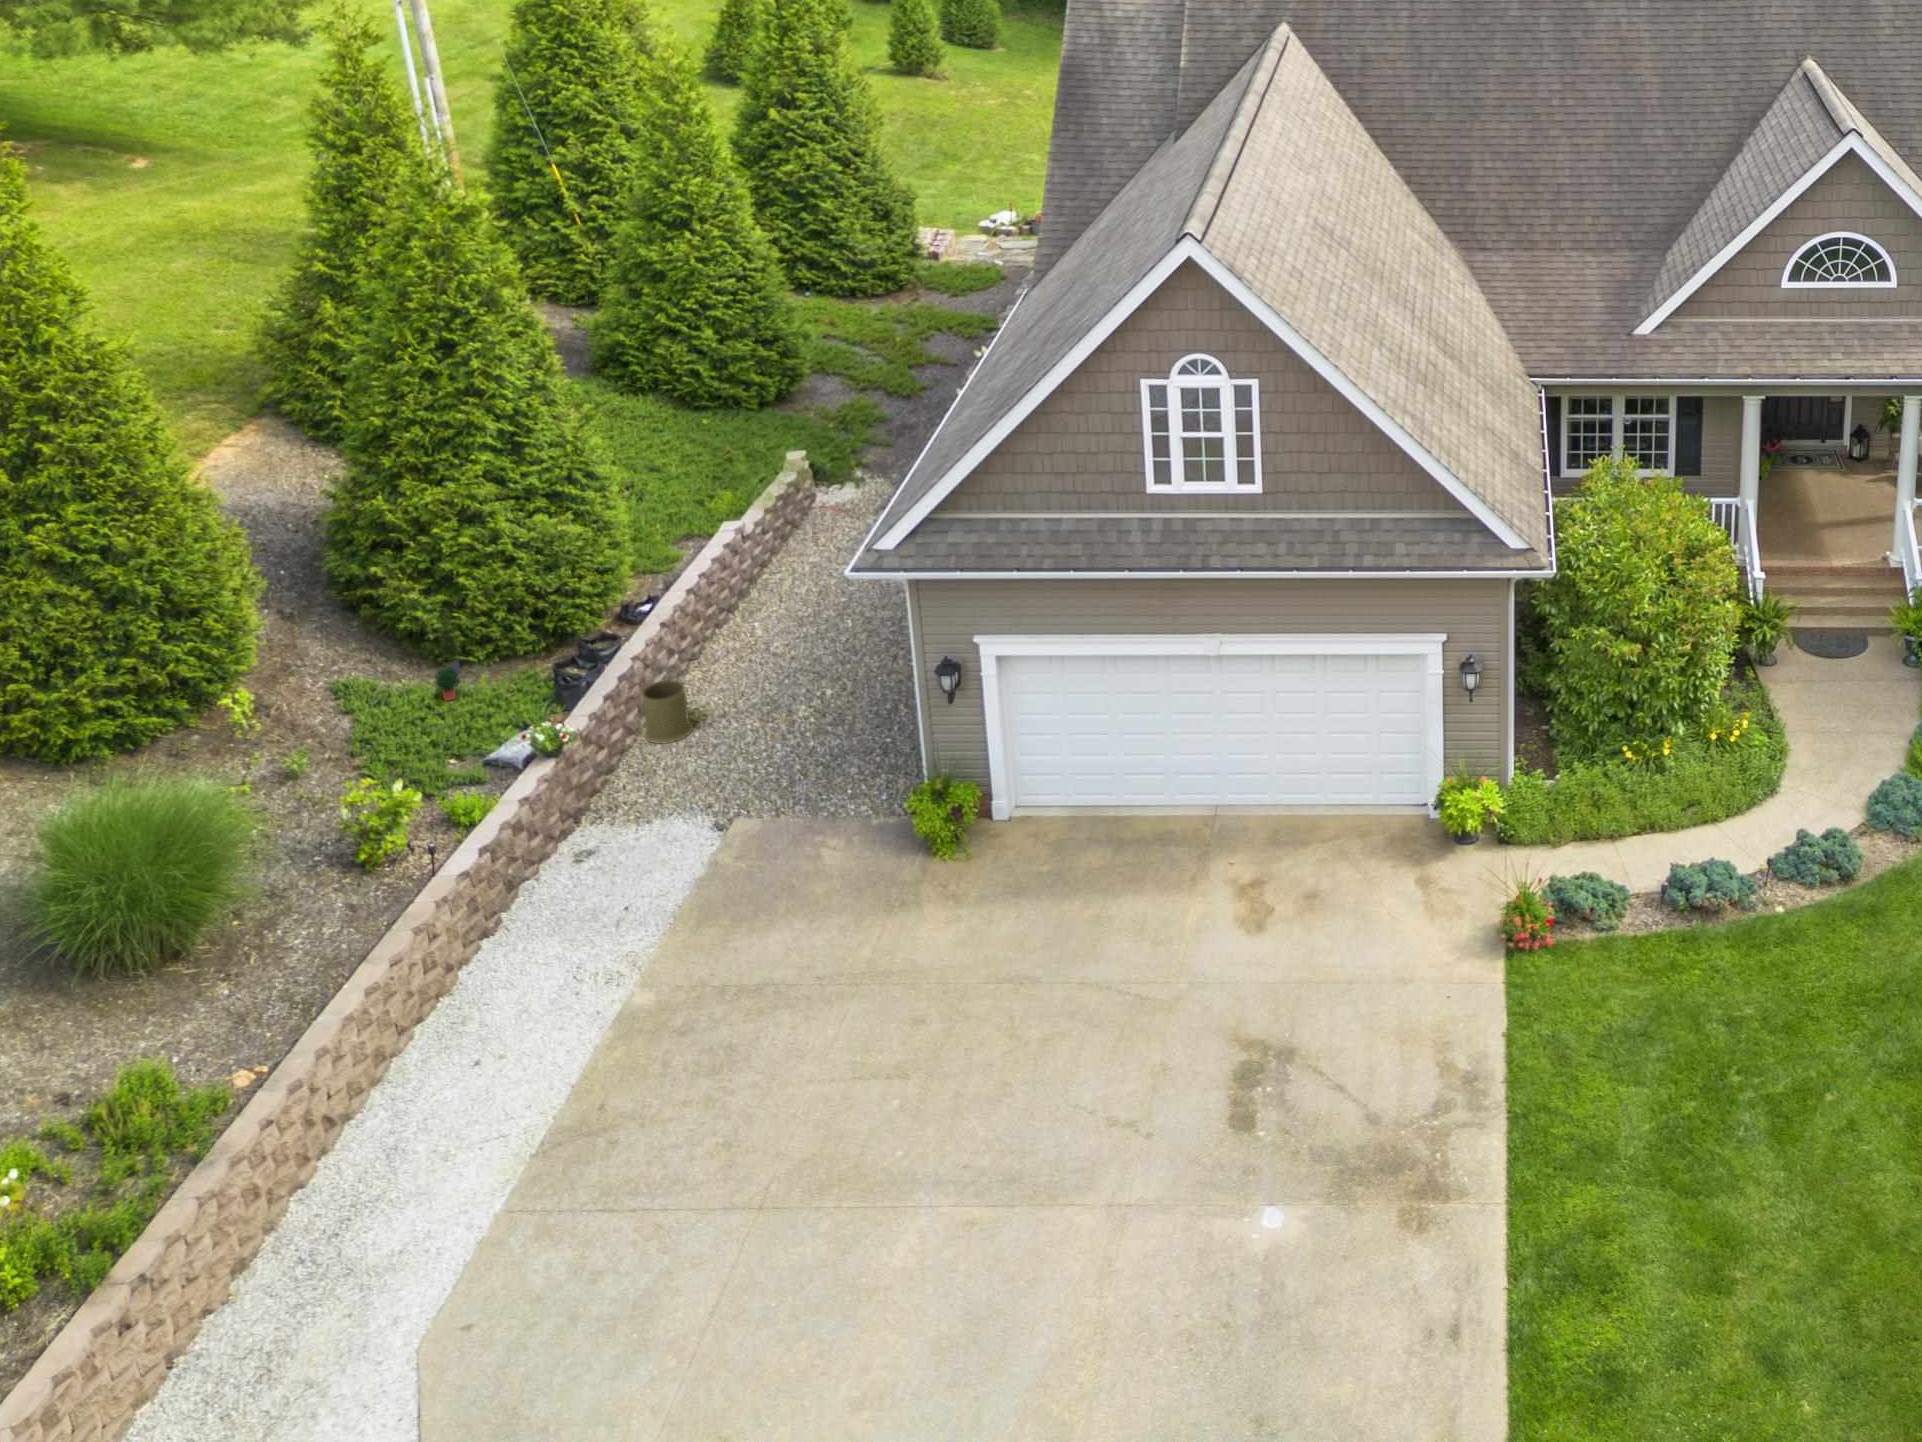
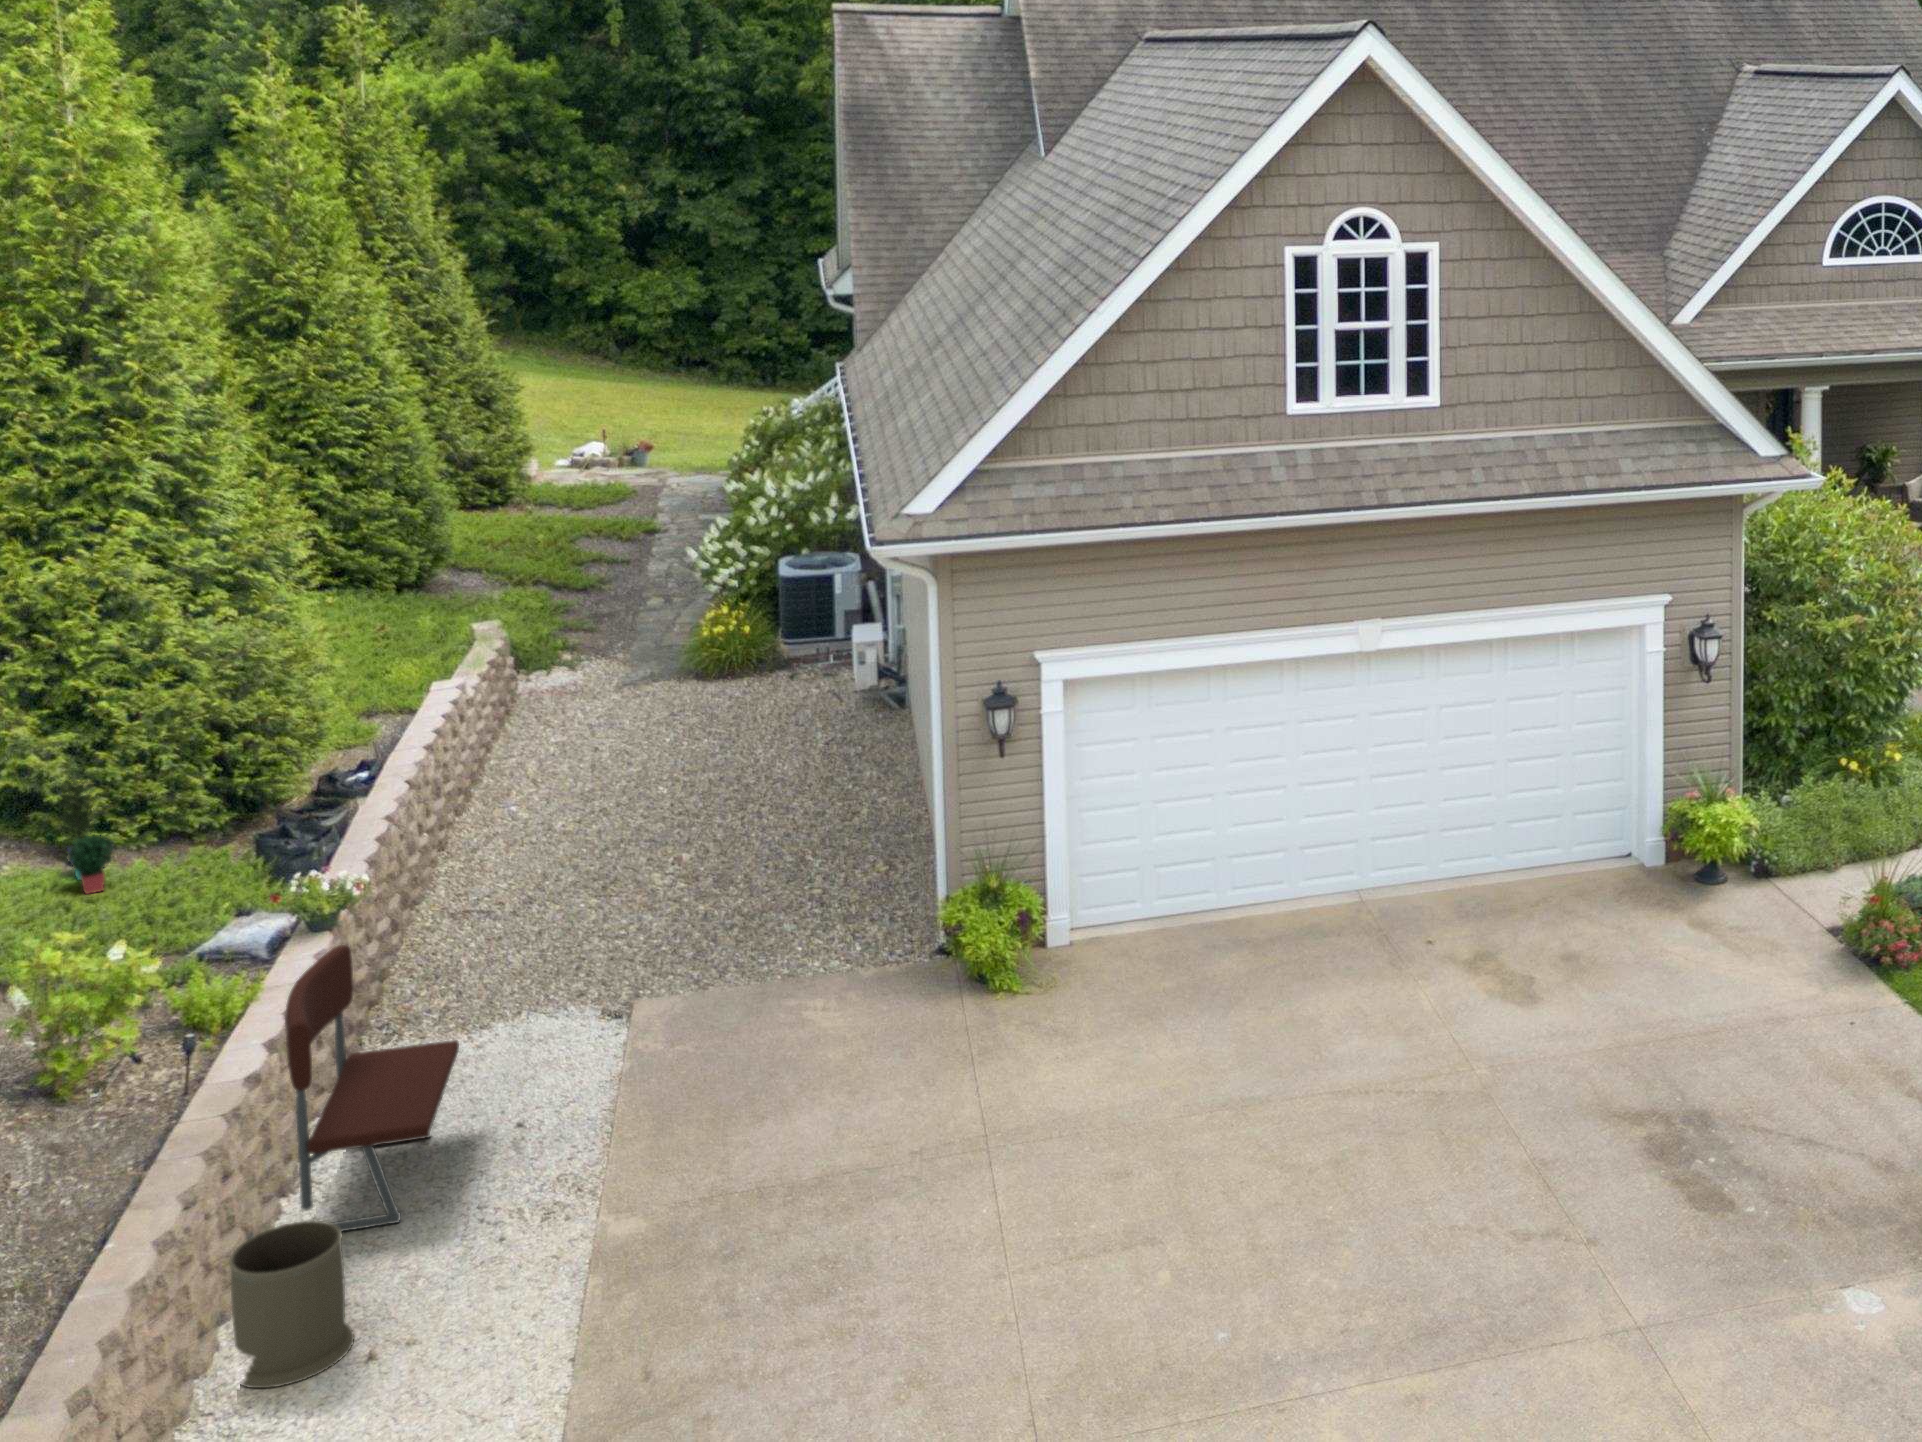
trash can: present [641,680,693,744] -> present [229,1221,354,1388]
bench: none [464,795,590,964] -> present [285,945,459,1231]

